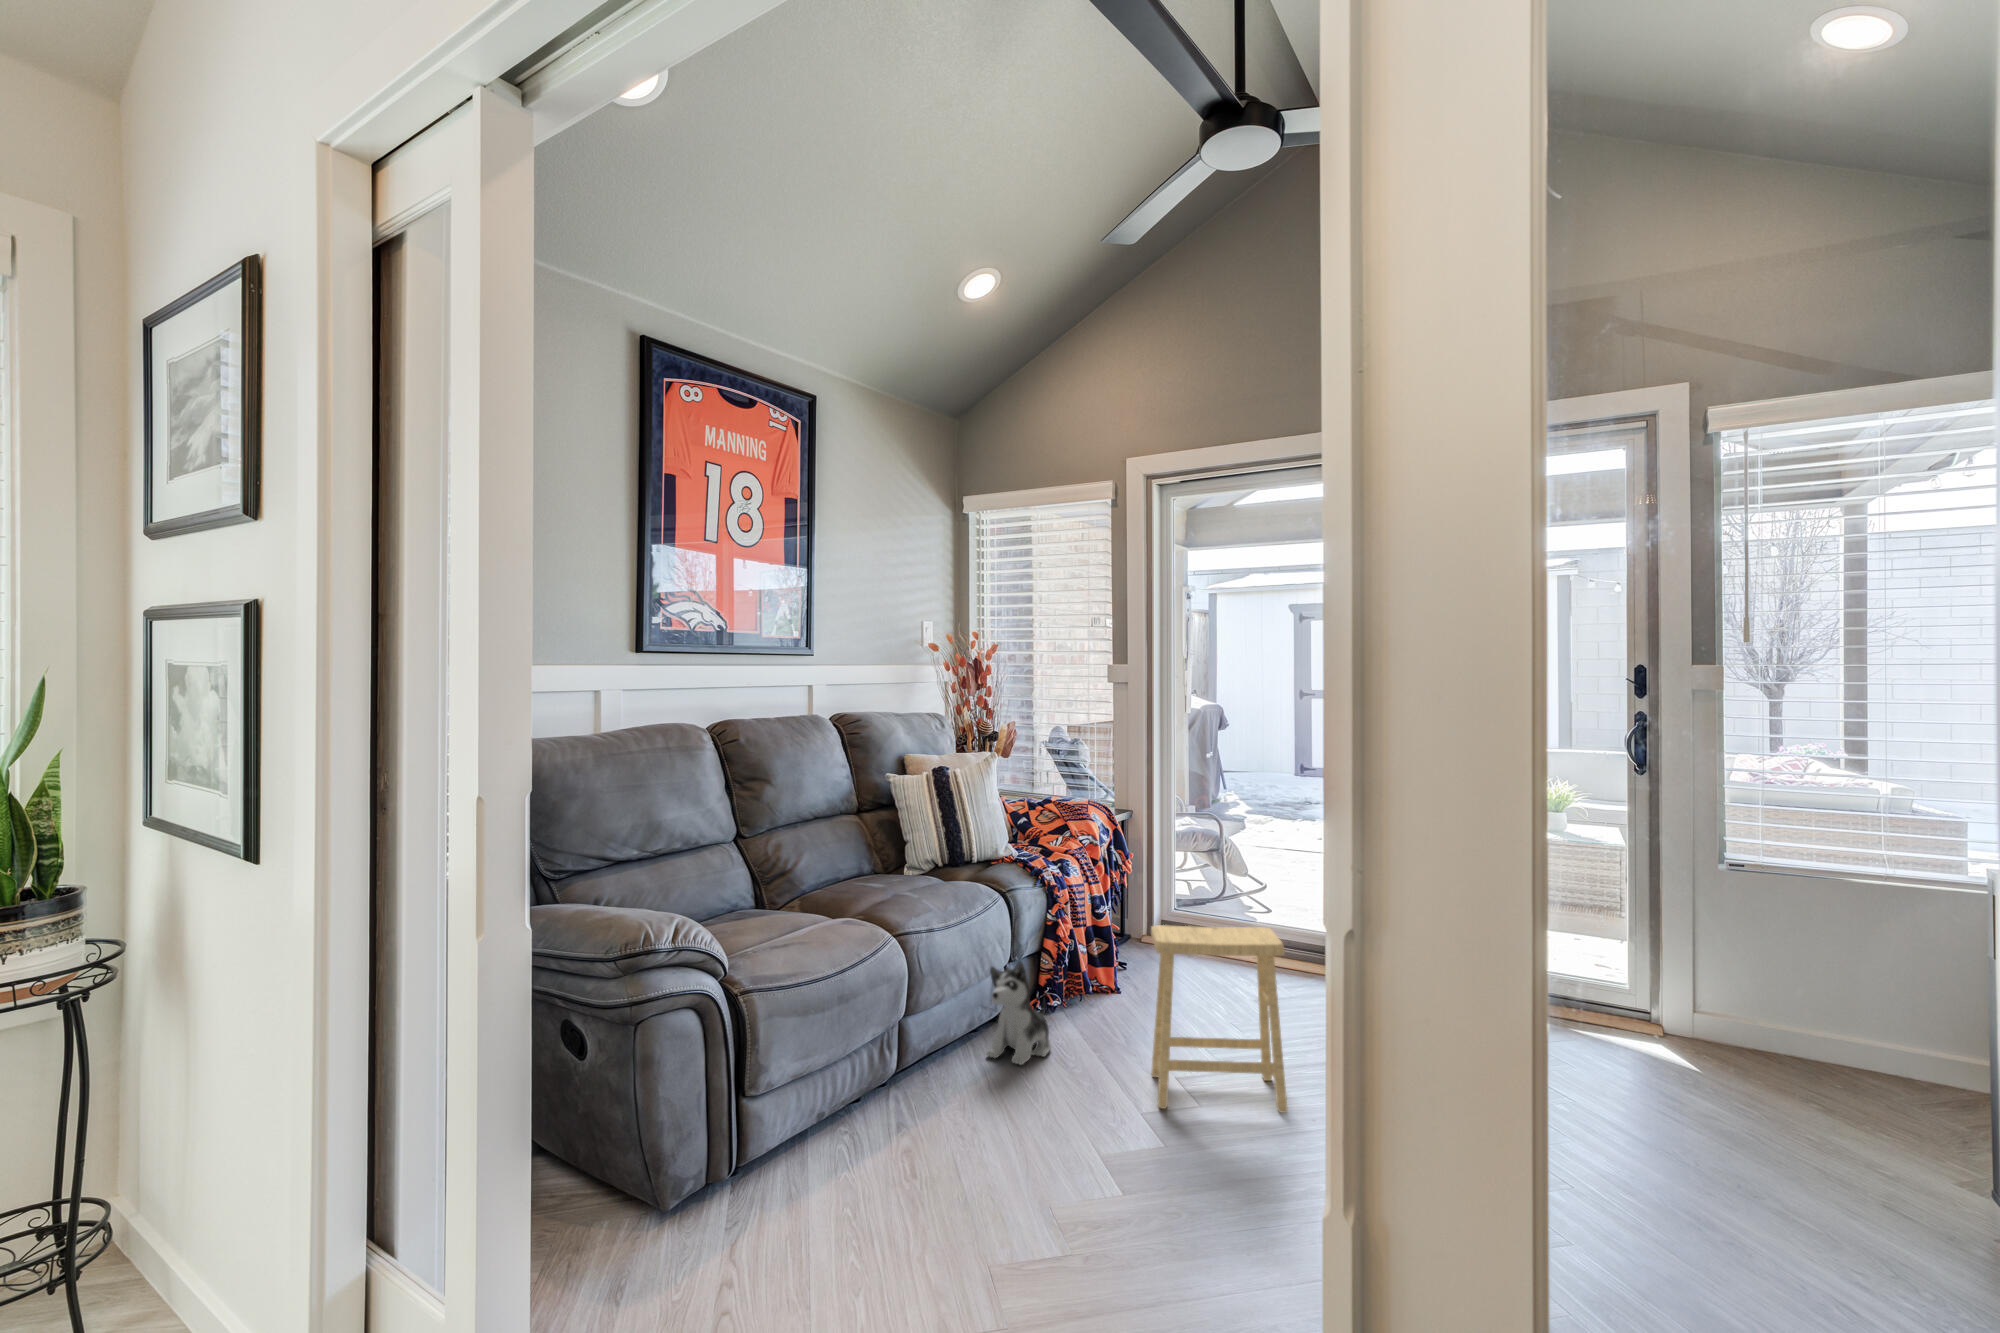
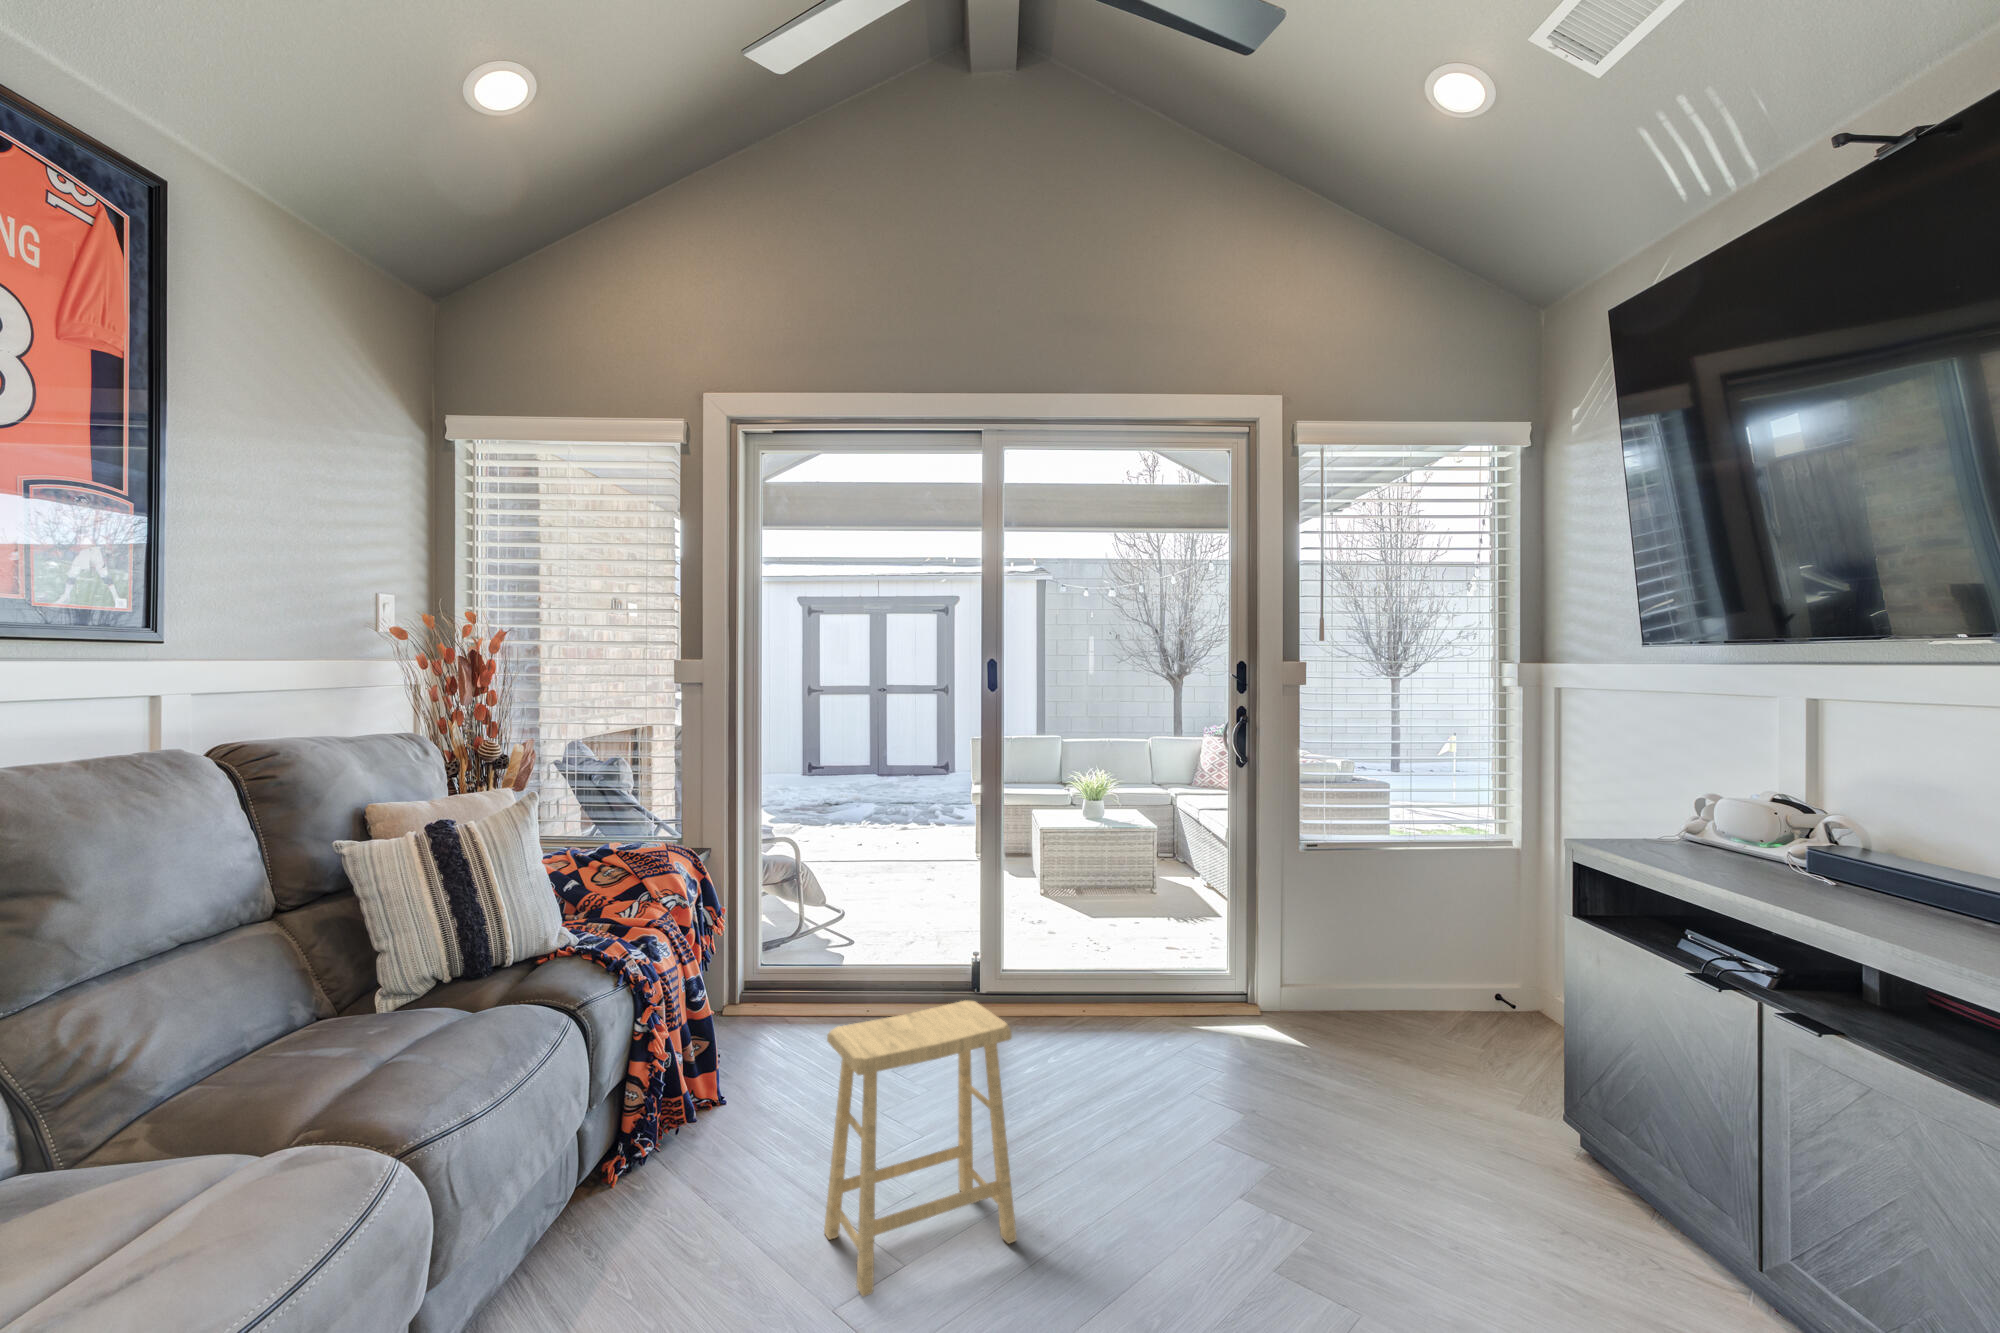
plush toy: present [986,960,1051,1065] -> none [562,1120,665,1290]

